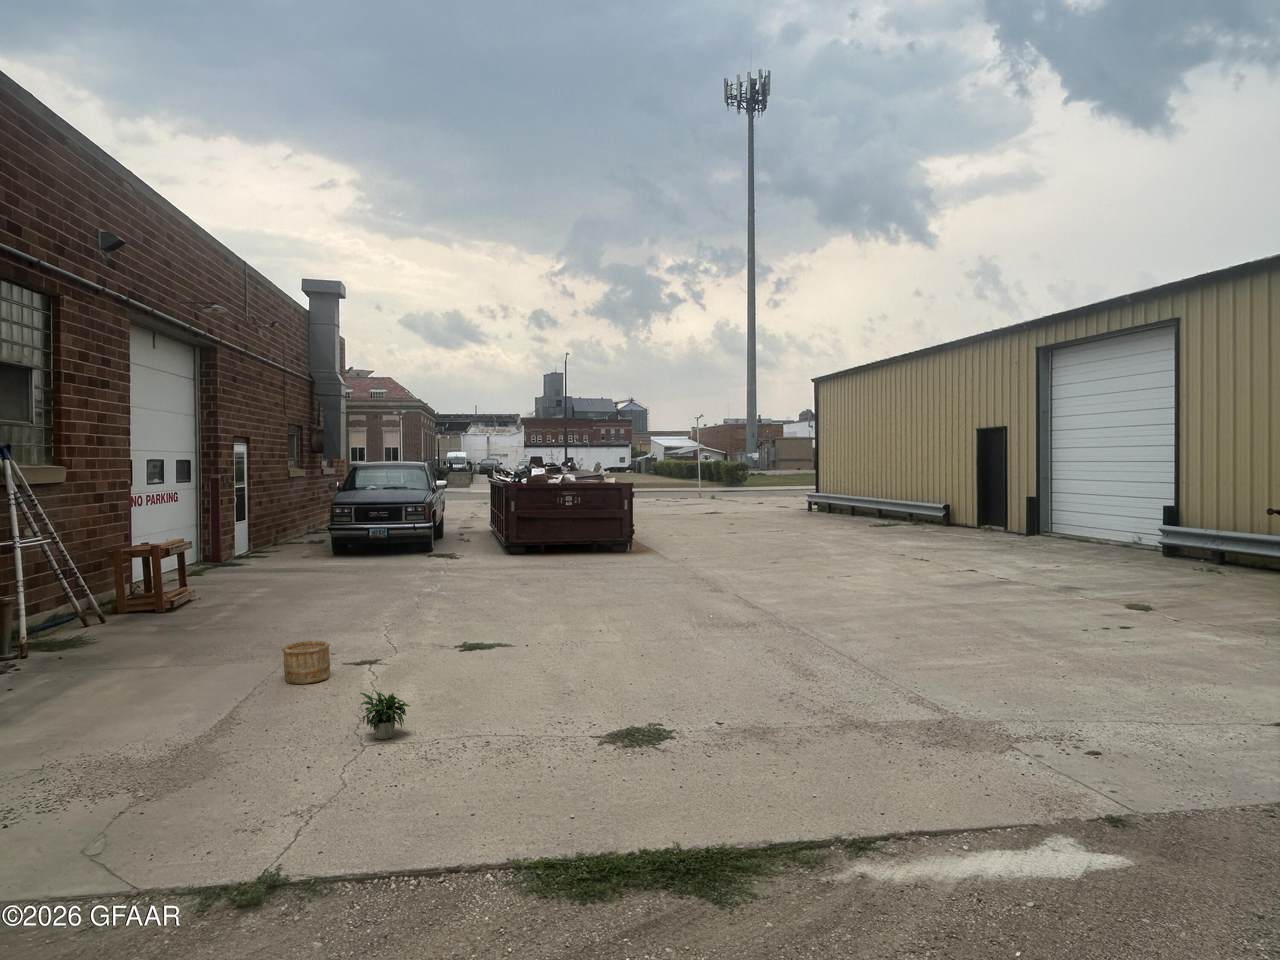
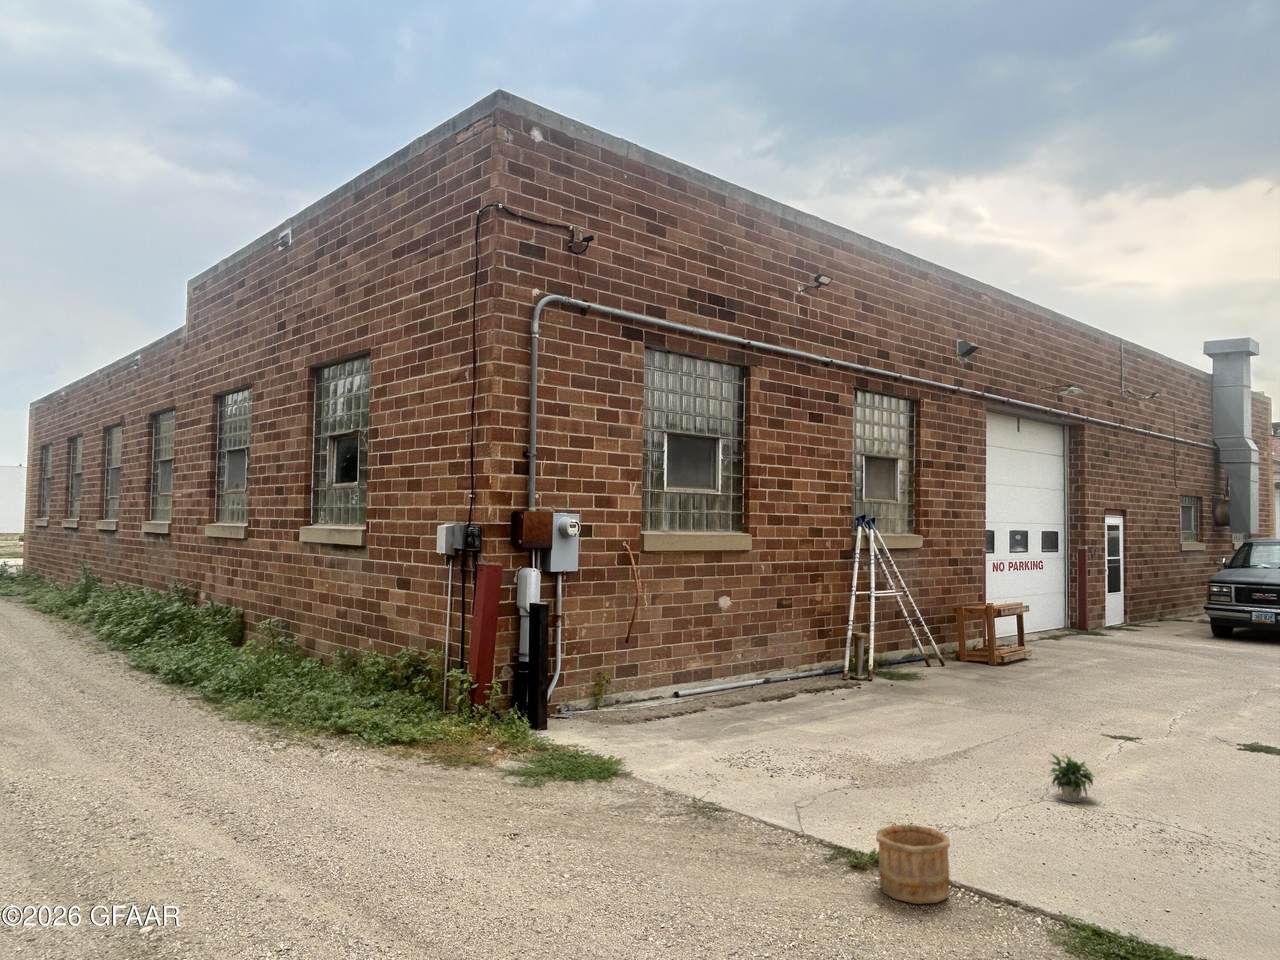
wooden bucket: present [282,641,330,684] -> present [876,825,950,904]

